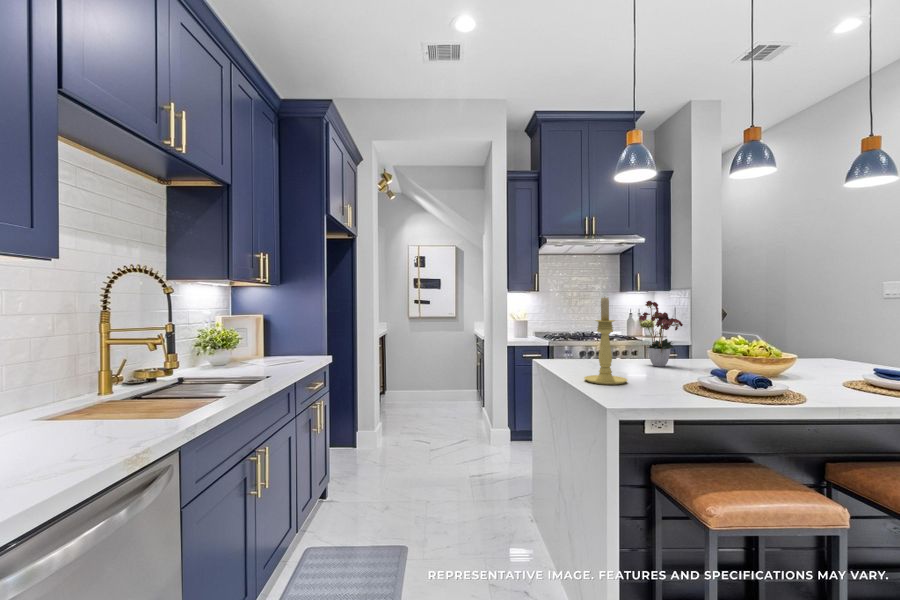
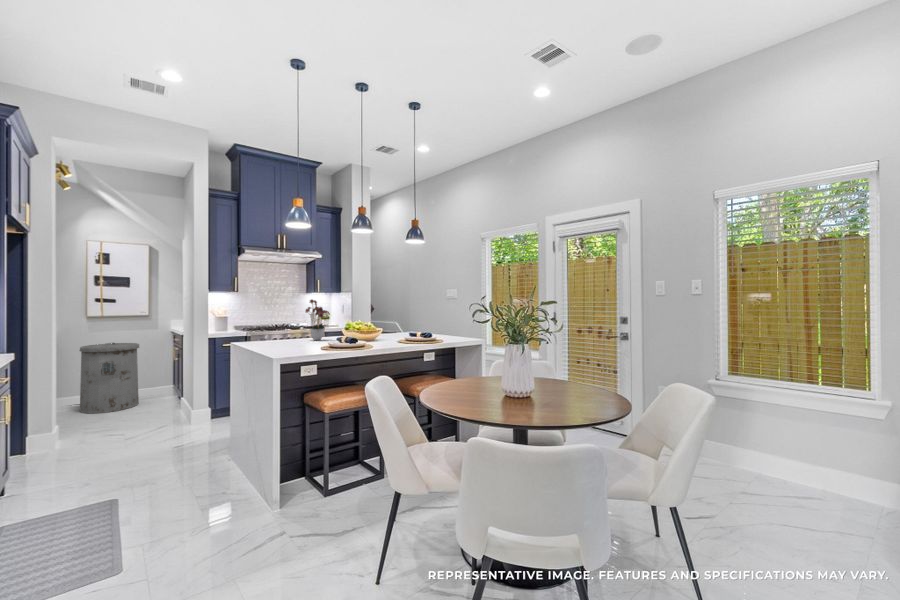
candle holder: present [584,297,627,385] -> none [264,296,291,350]
trash can: none [401,344,447,415] -> present [80,343,139,413]

